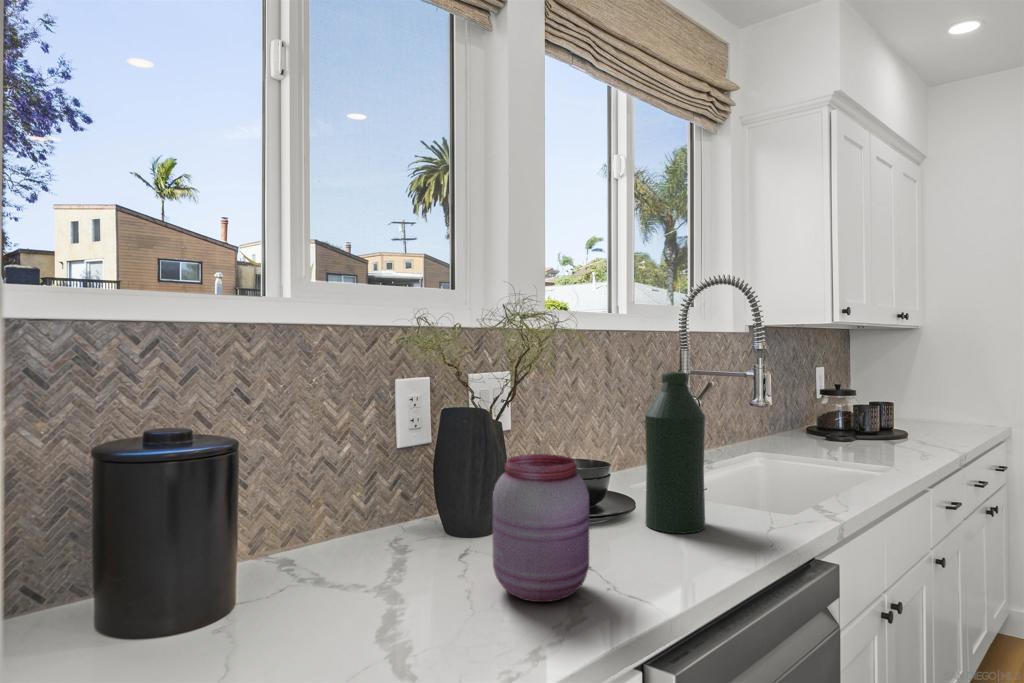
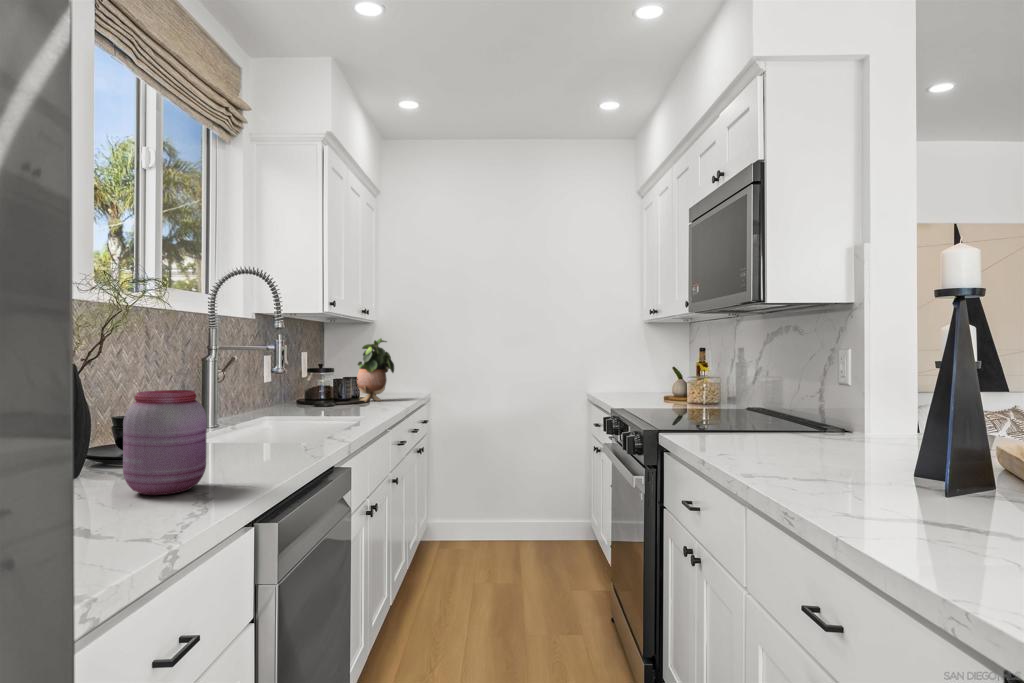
potted plant: none [890,352,950,439] -> present [357,338,394,402]
bottle: present [645,372,705,533] -> none [212,337,261,457]

